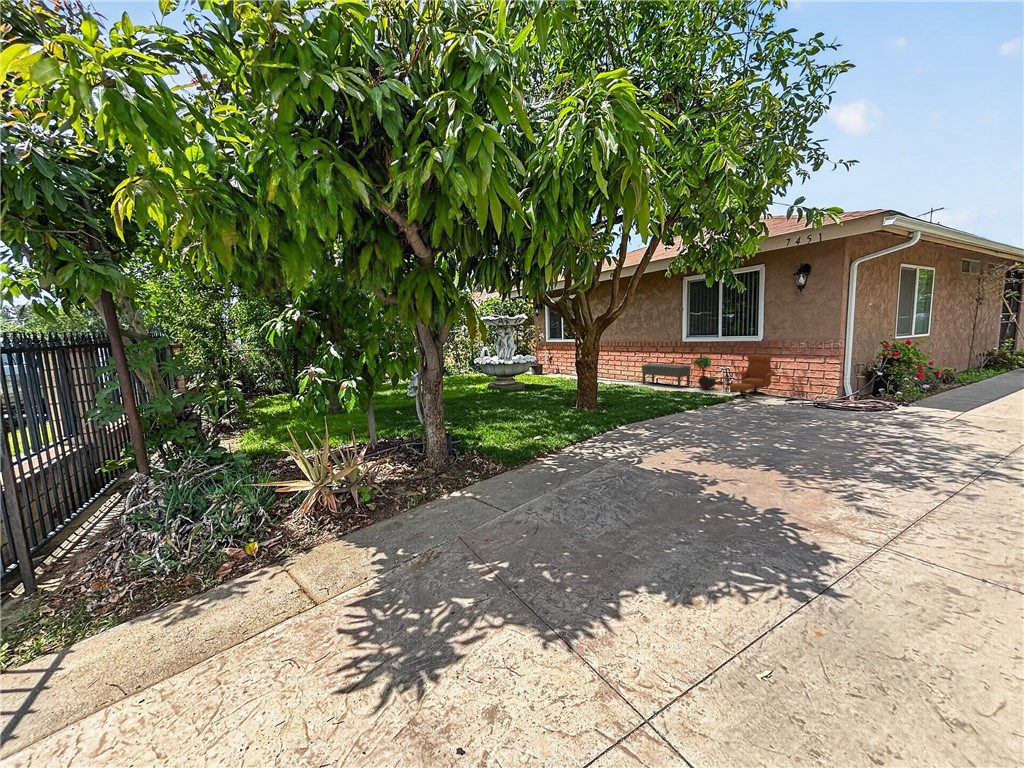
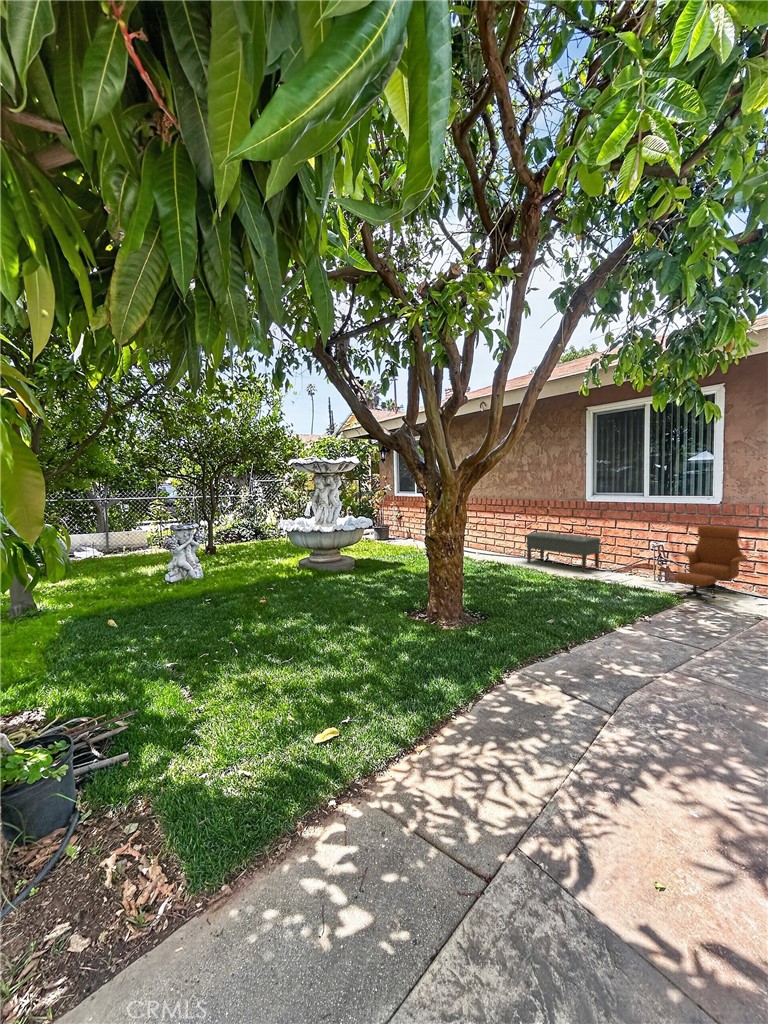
potted tree: present [693,356,716,389] -> none [603,518,643,576]

